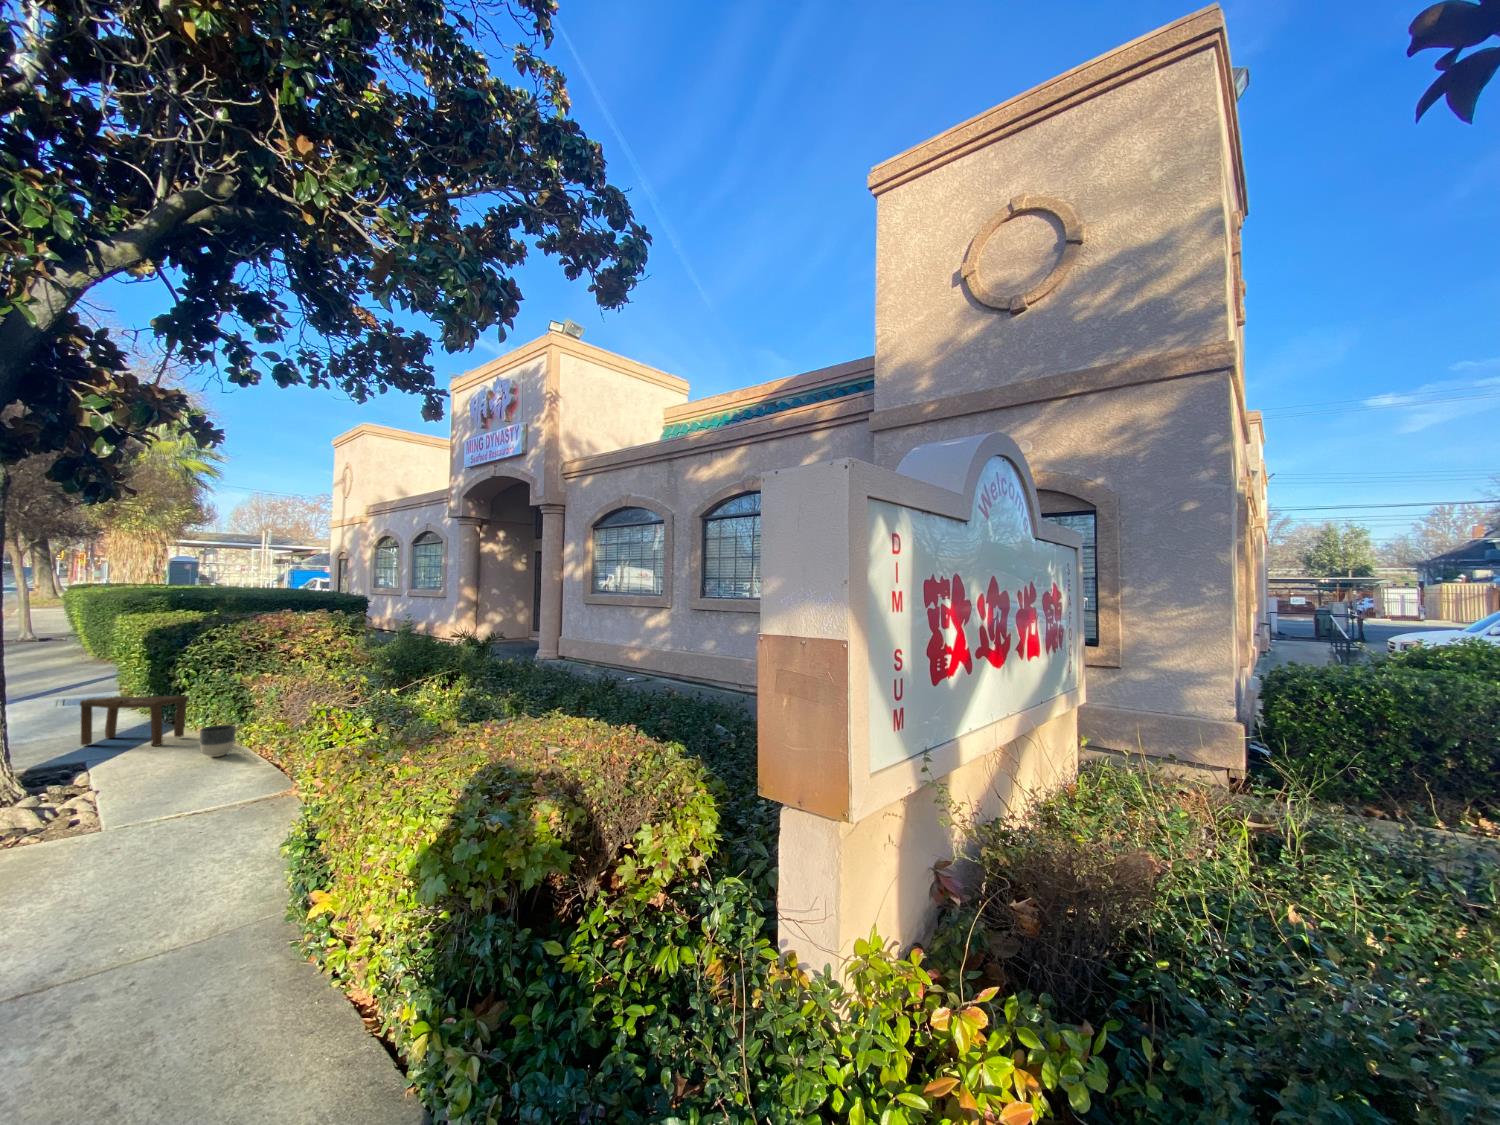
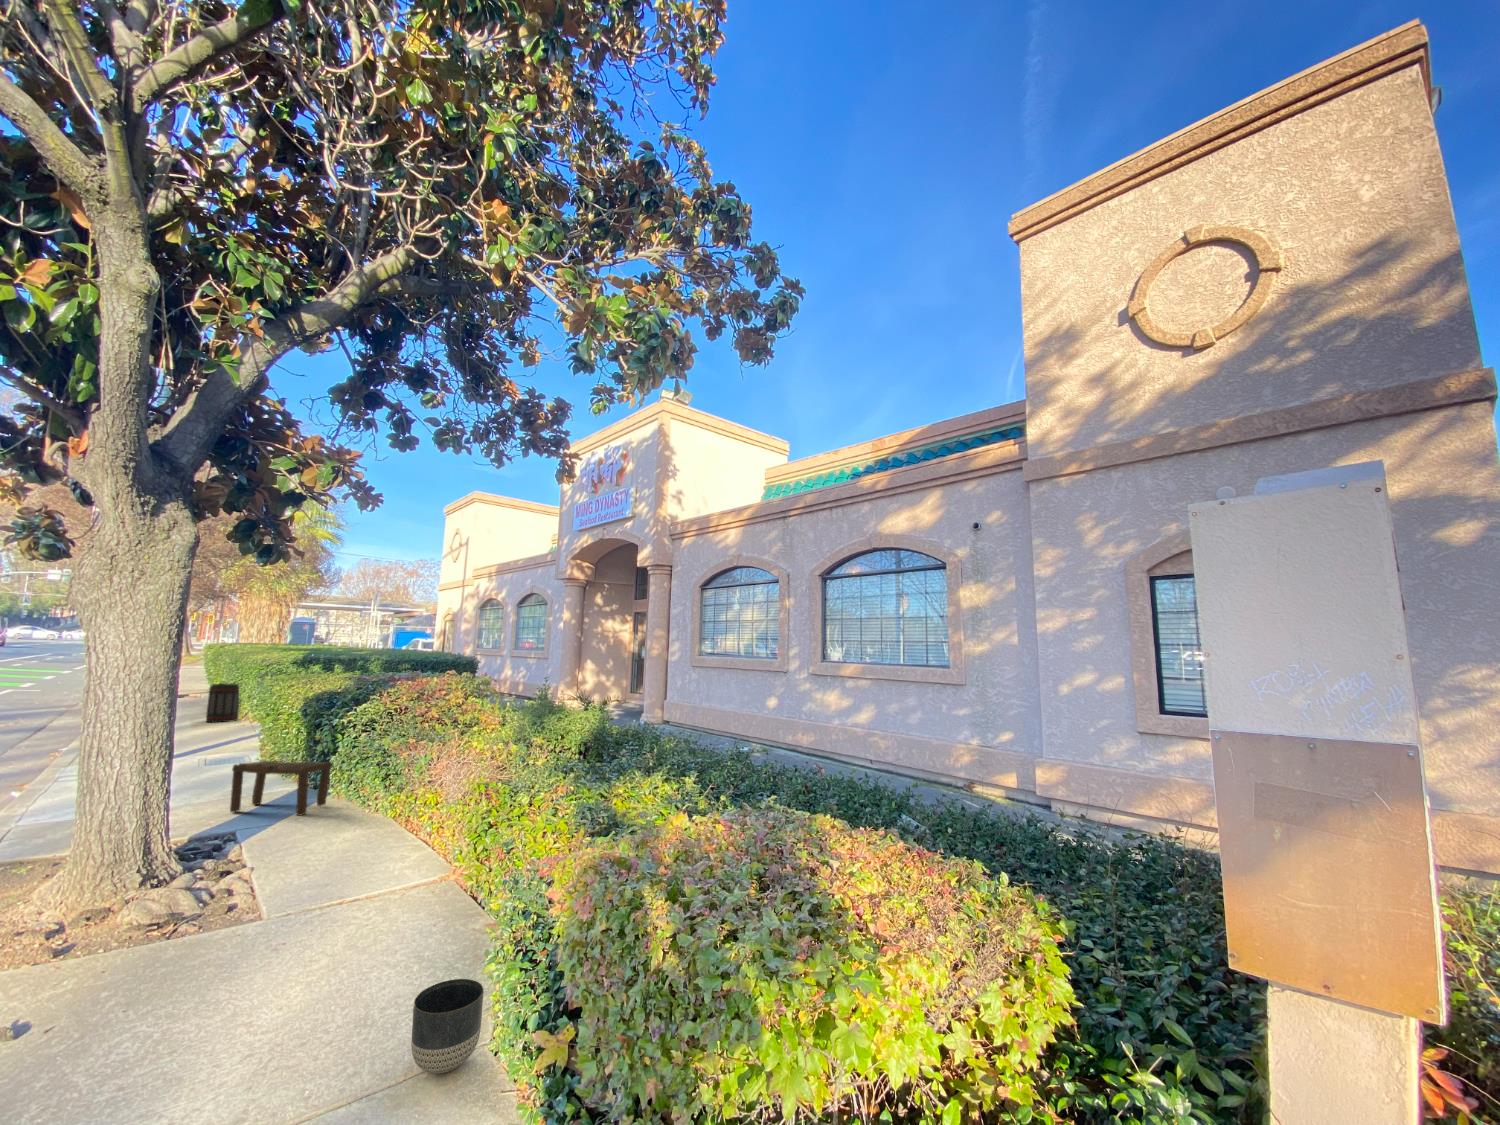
trash can: none [61,622,99,662] -> present [206,683,239,722]
planter: present [200,725,236,757] -> present [411,979,484,1074]

